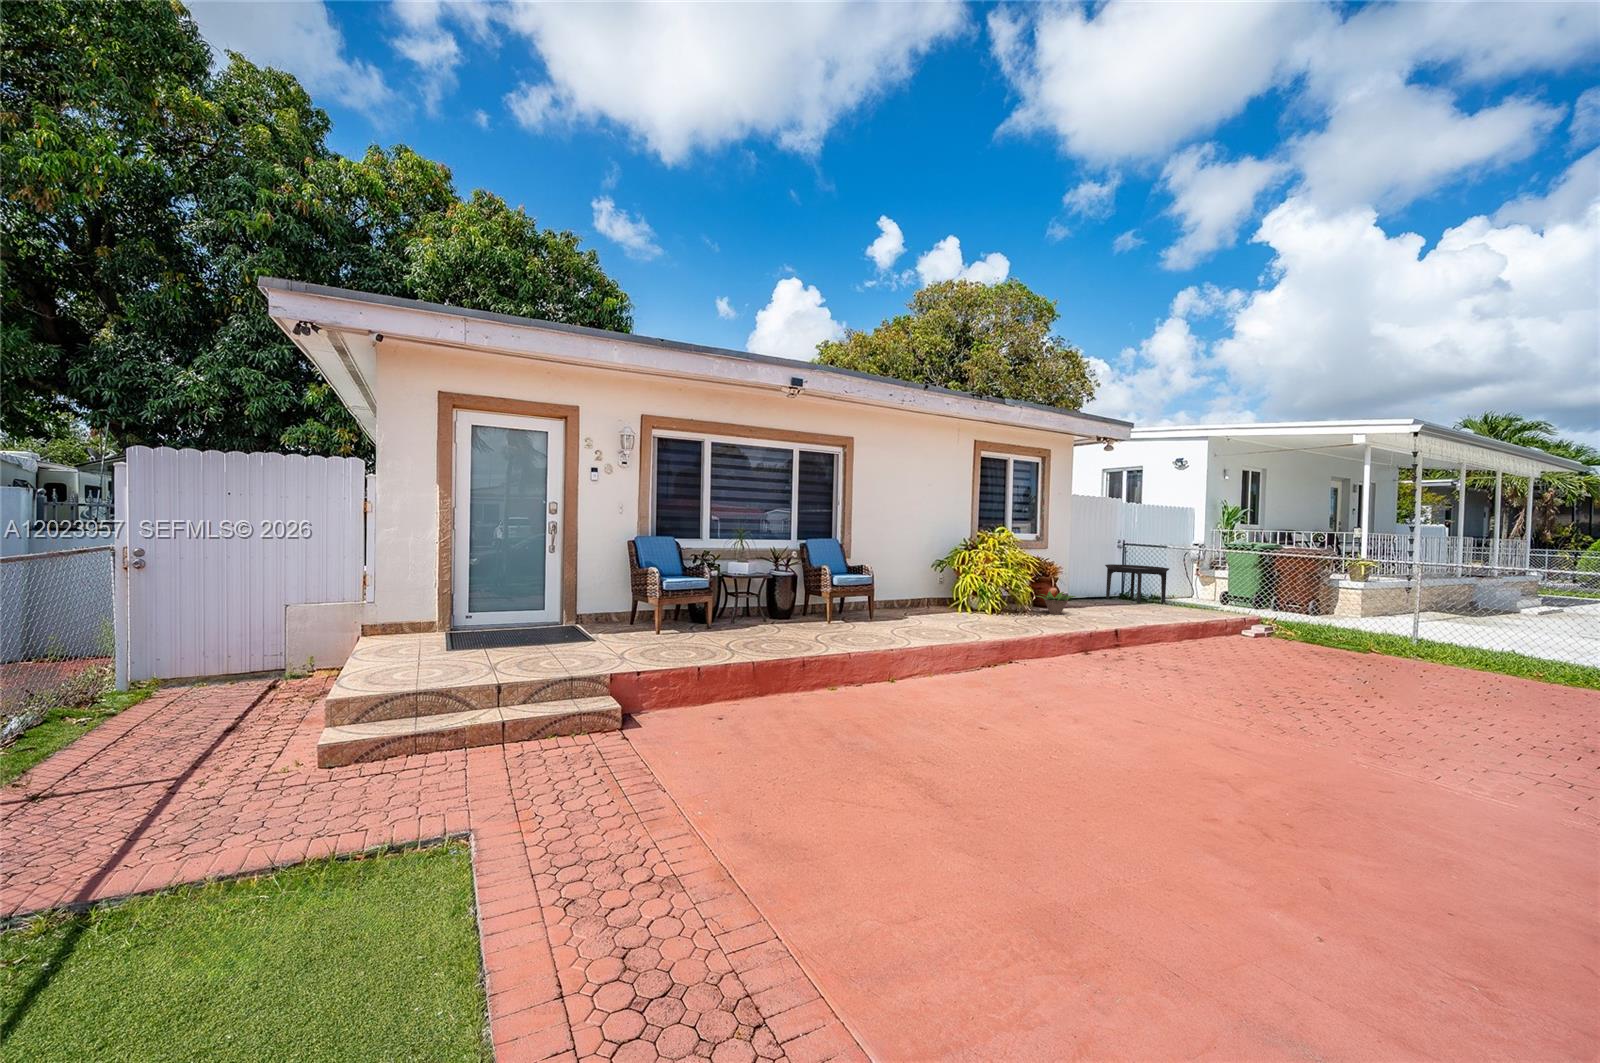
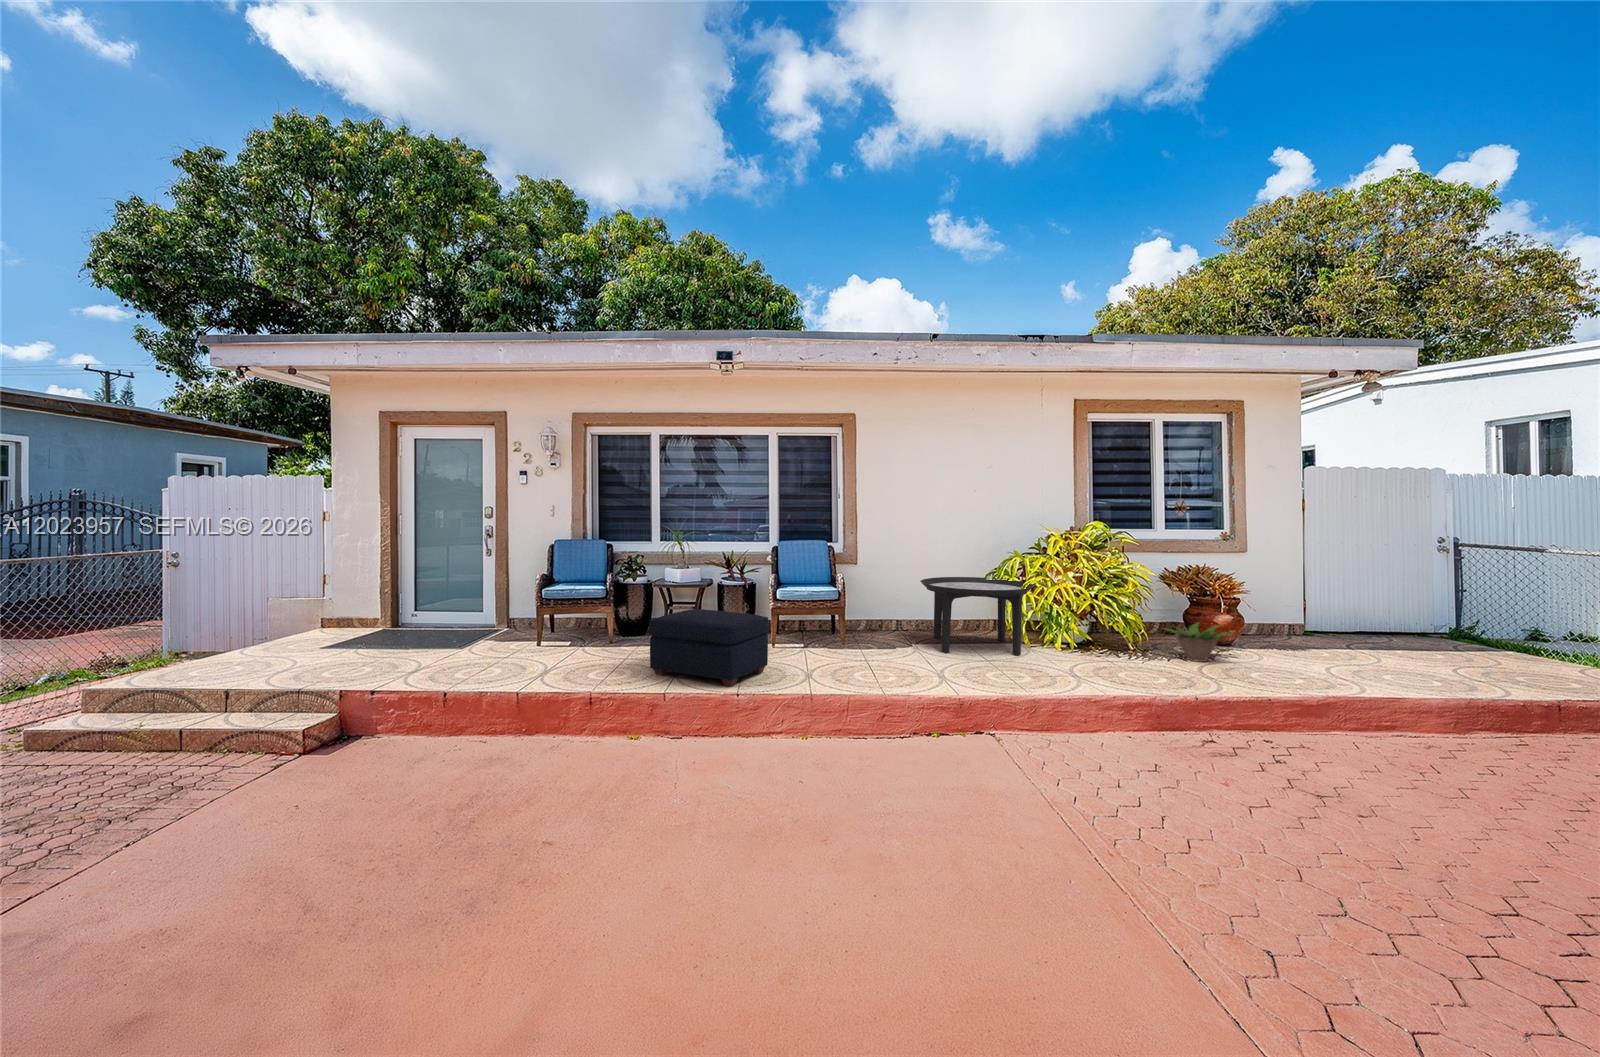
round table: present [1105,564,1169,603] -> present [920,577,1034,655]
ottoman: none [799,594,879,646] -> present [649,609,769,686]

